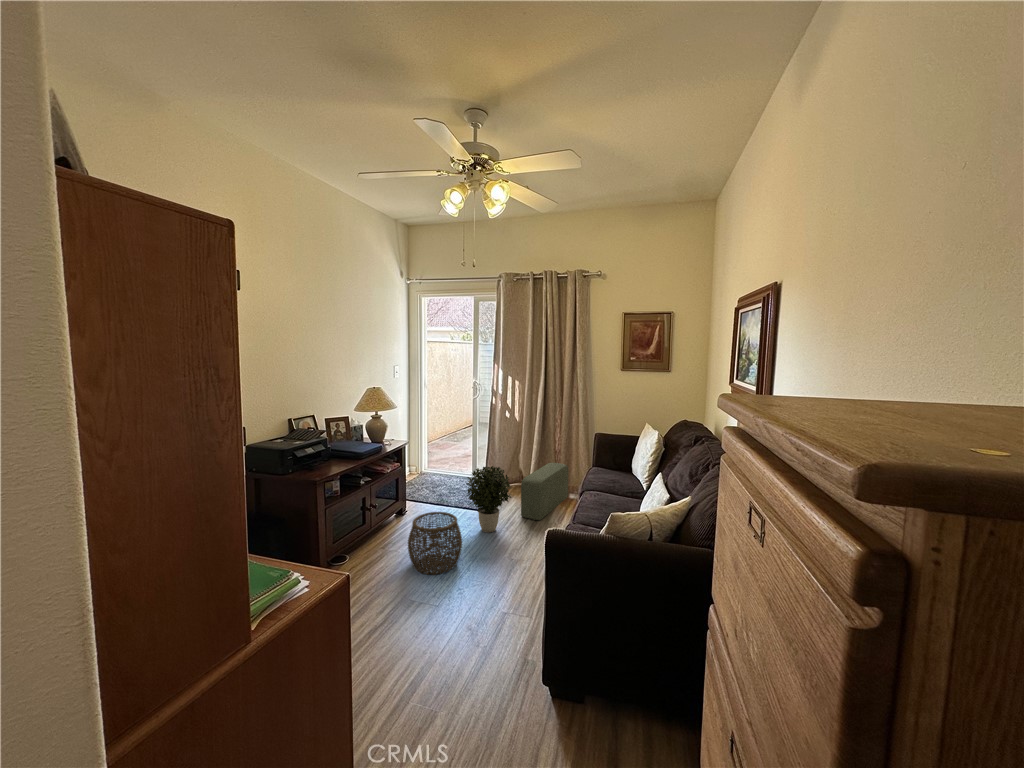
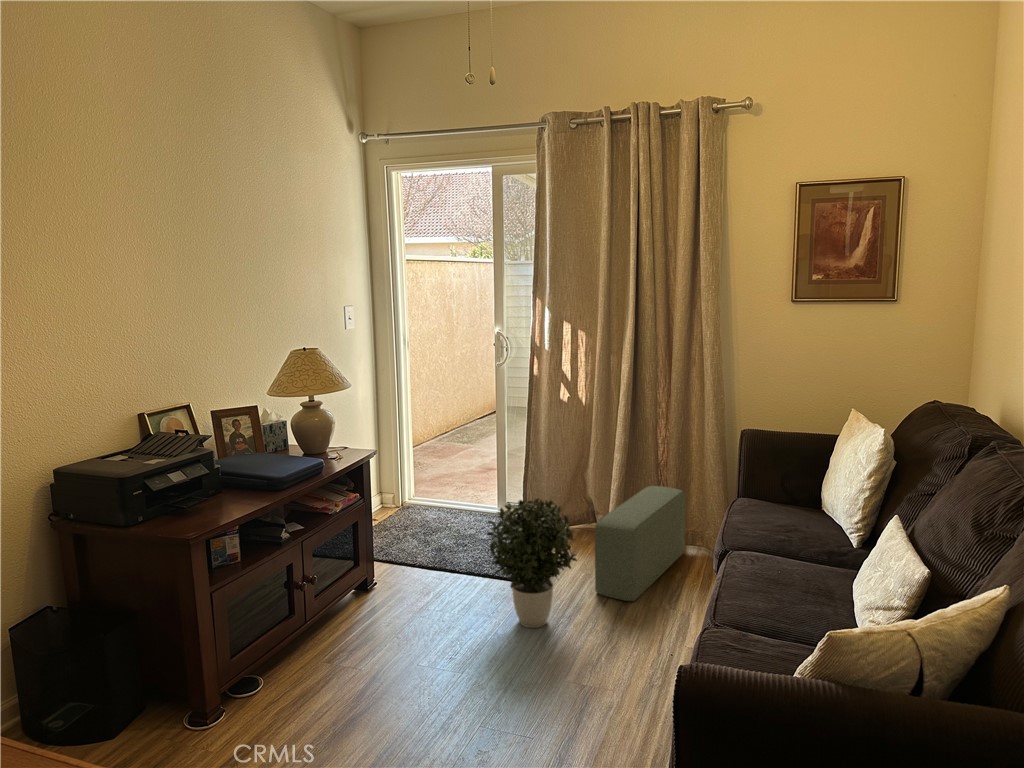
woven basket: present [408,512,462,575] -> none [374,593,483,722]

